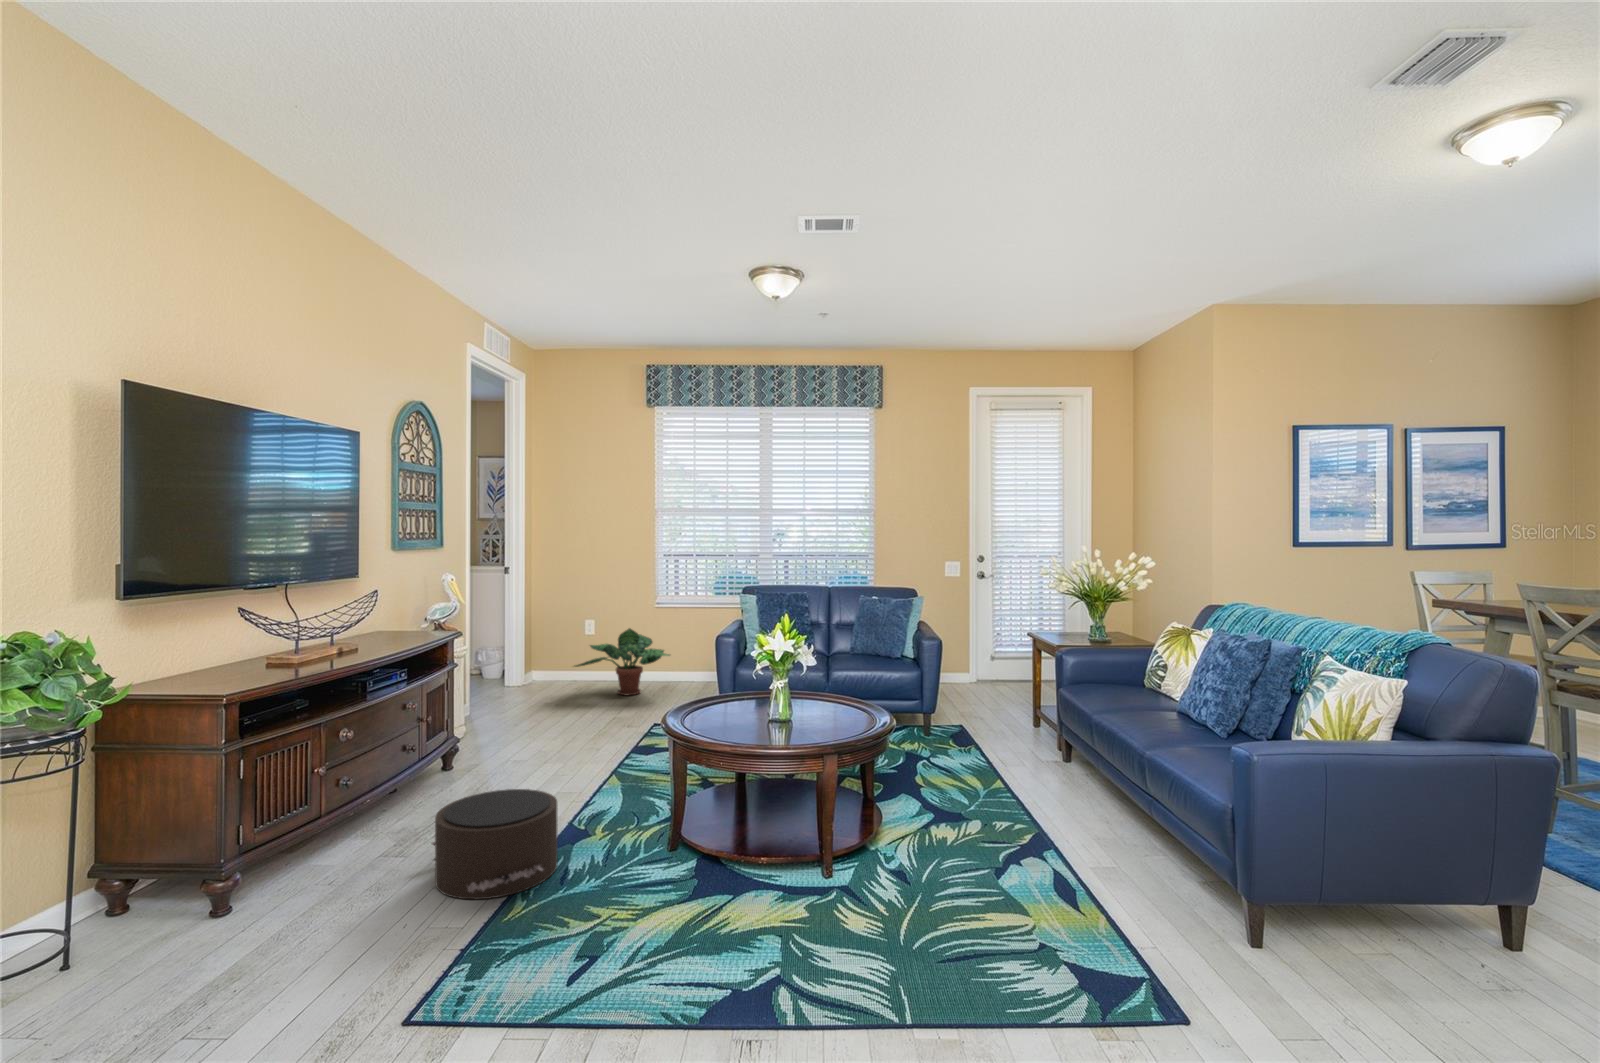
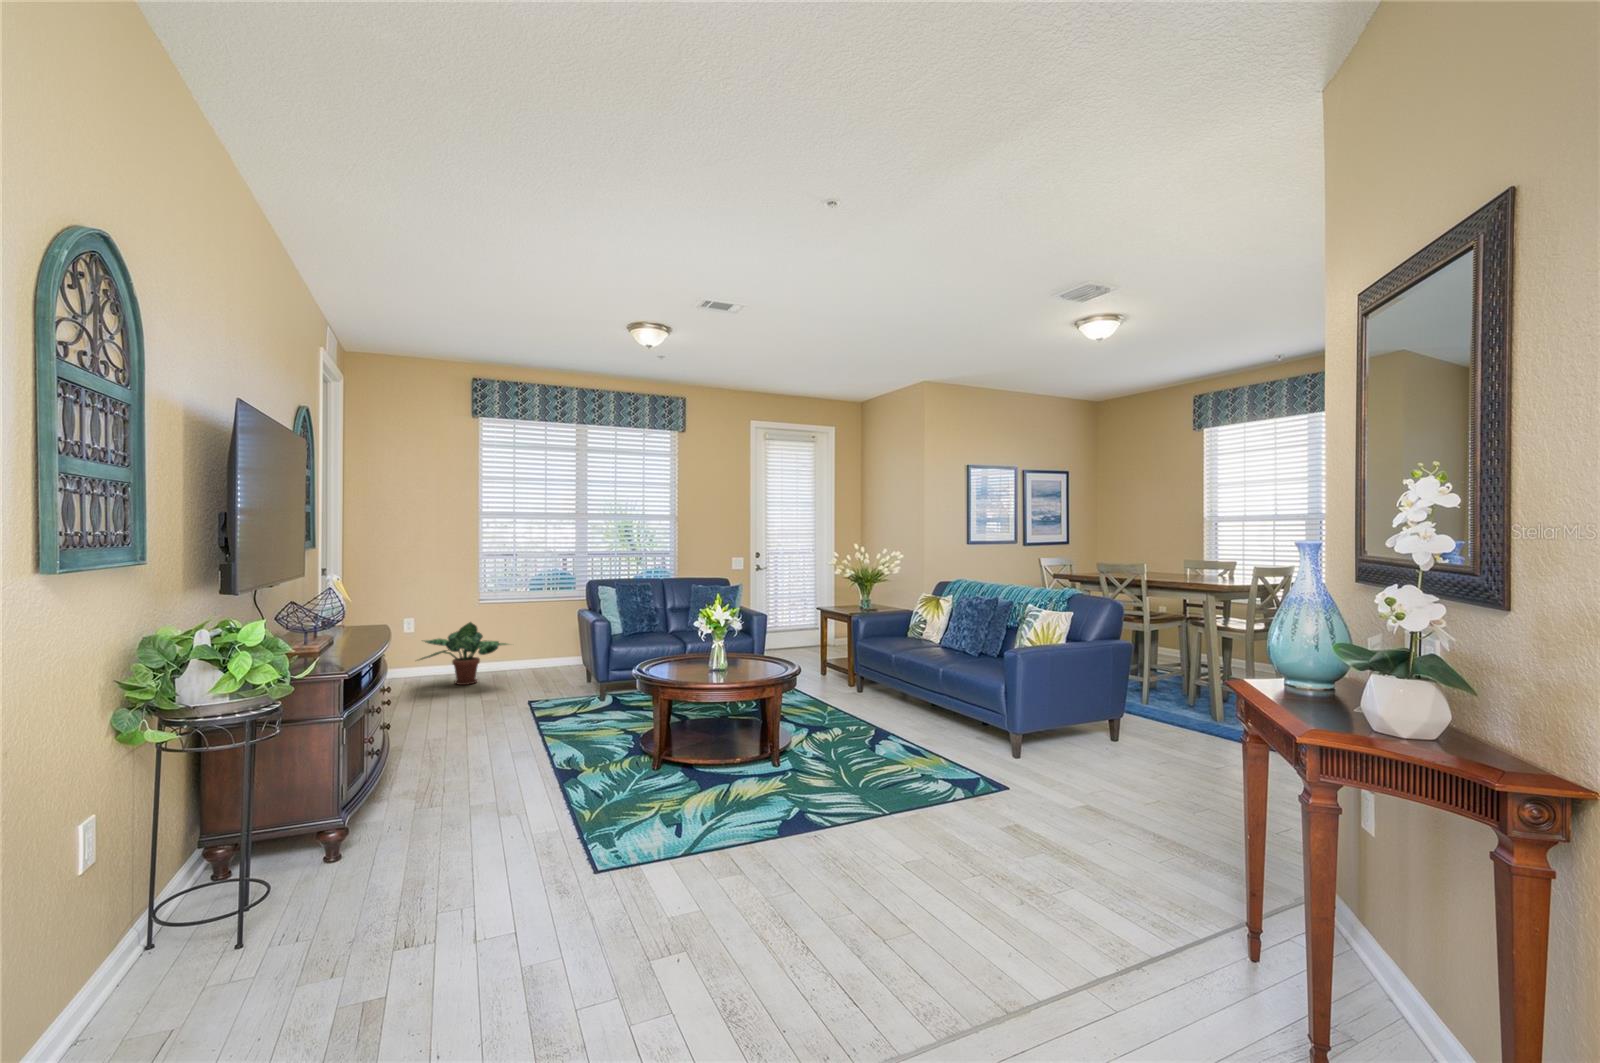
pouf: present [431,789,558,900] -> none [459,738,584,820]

